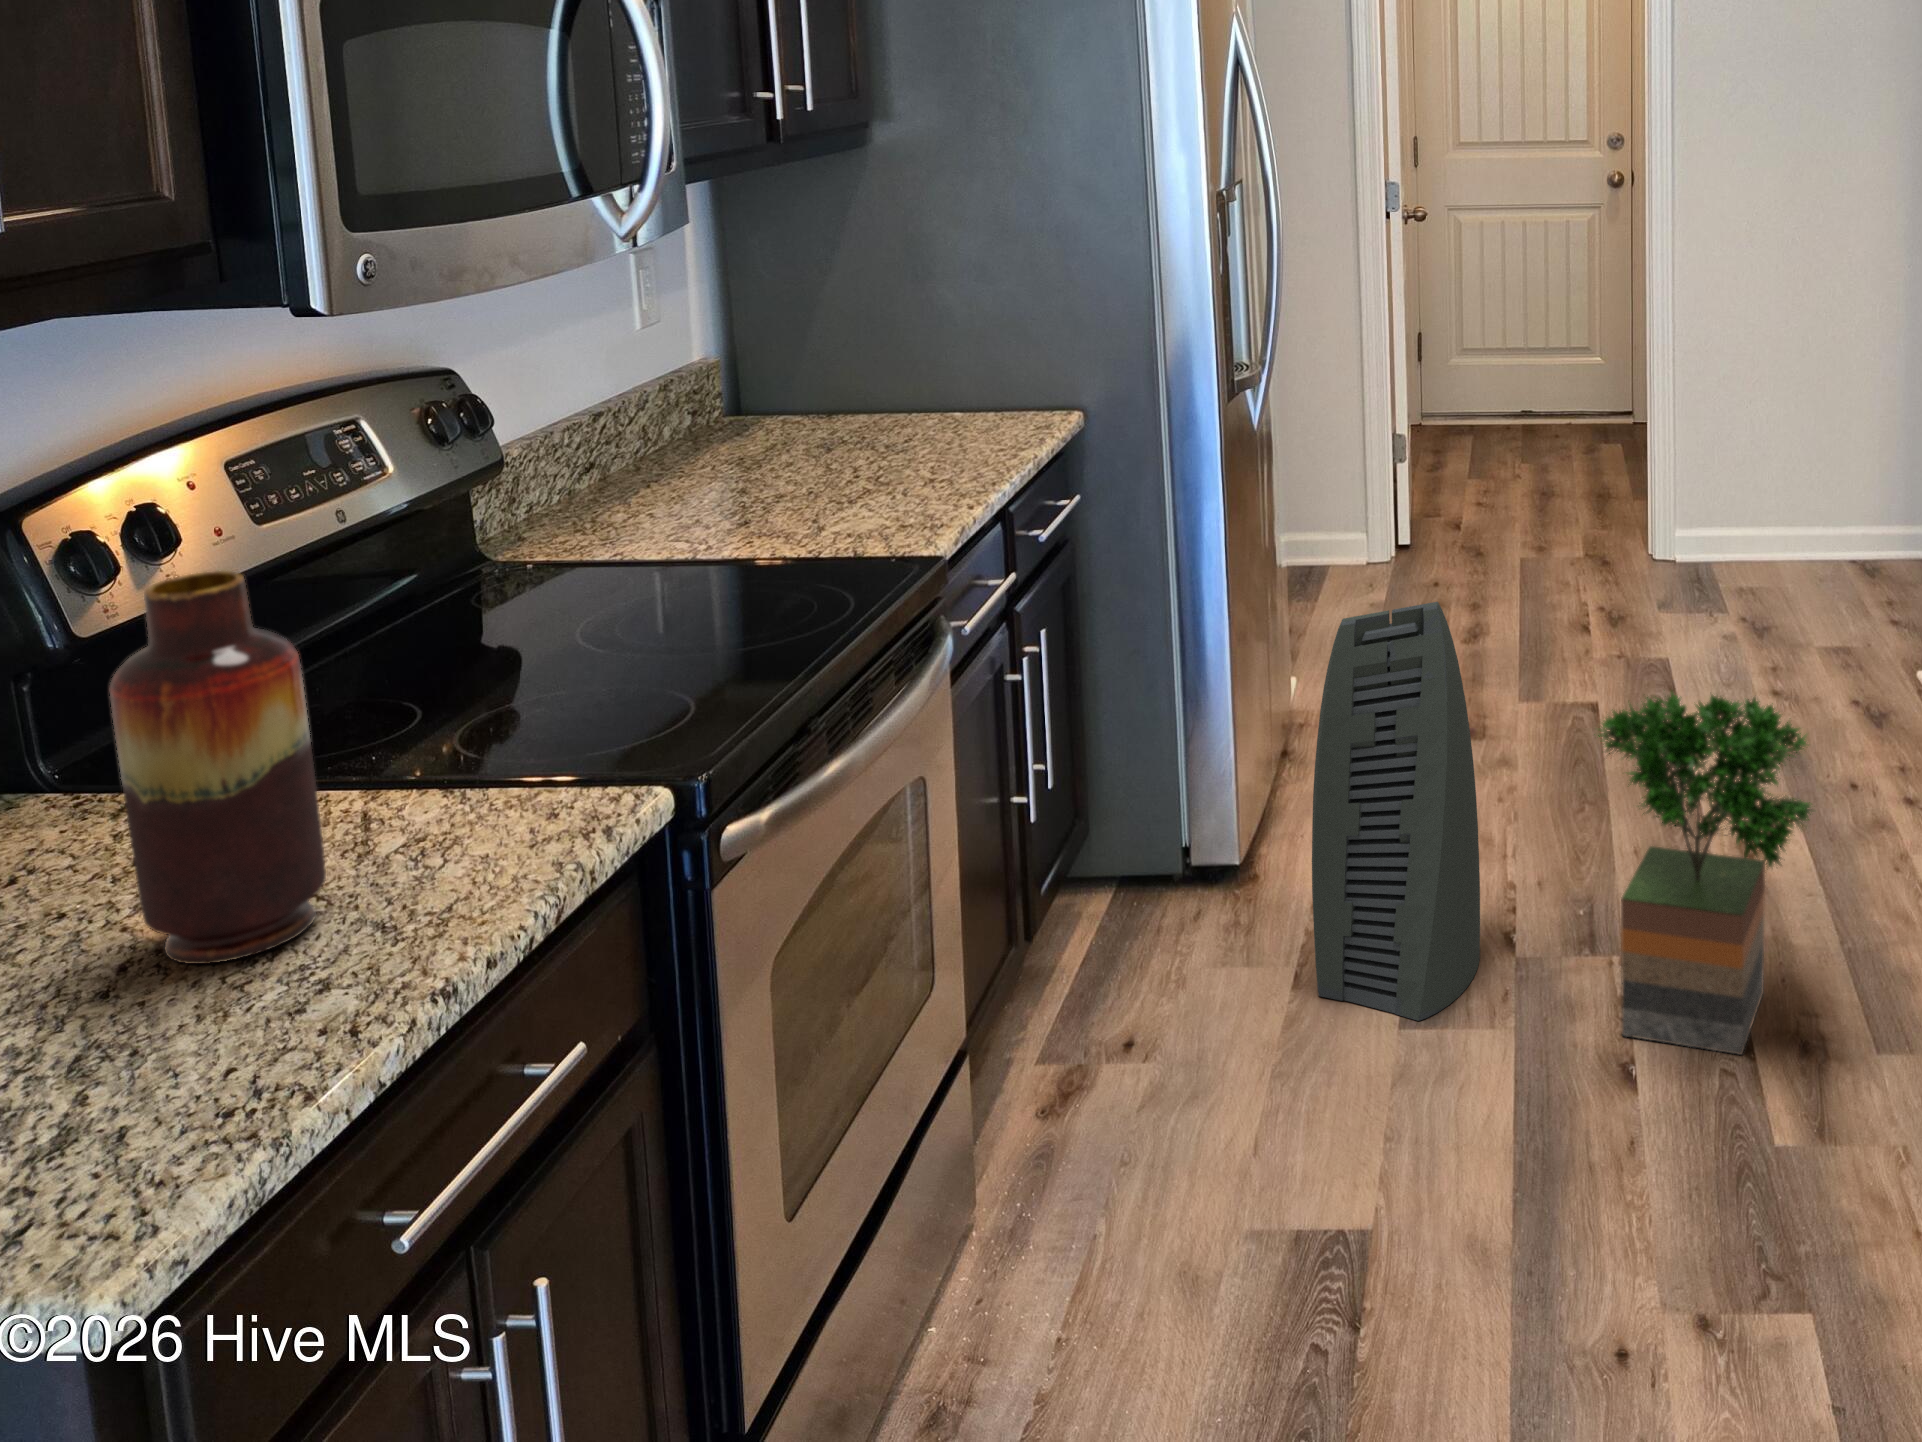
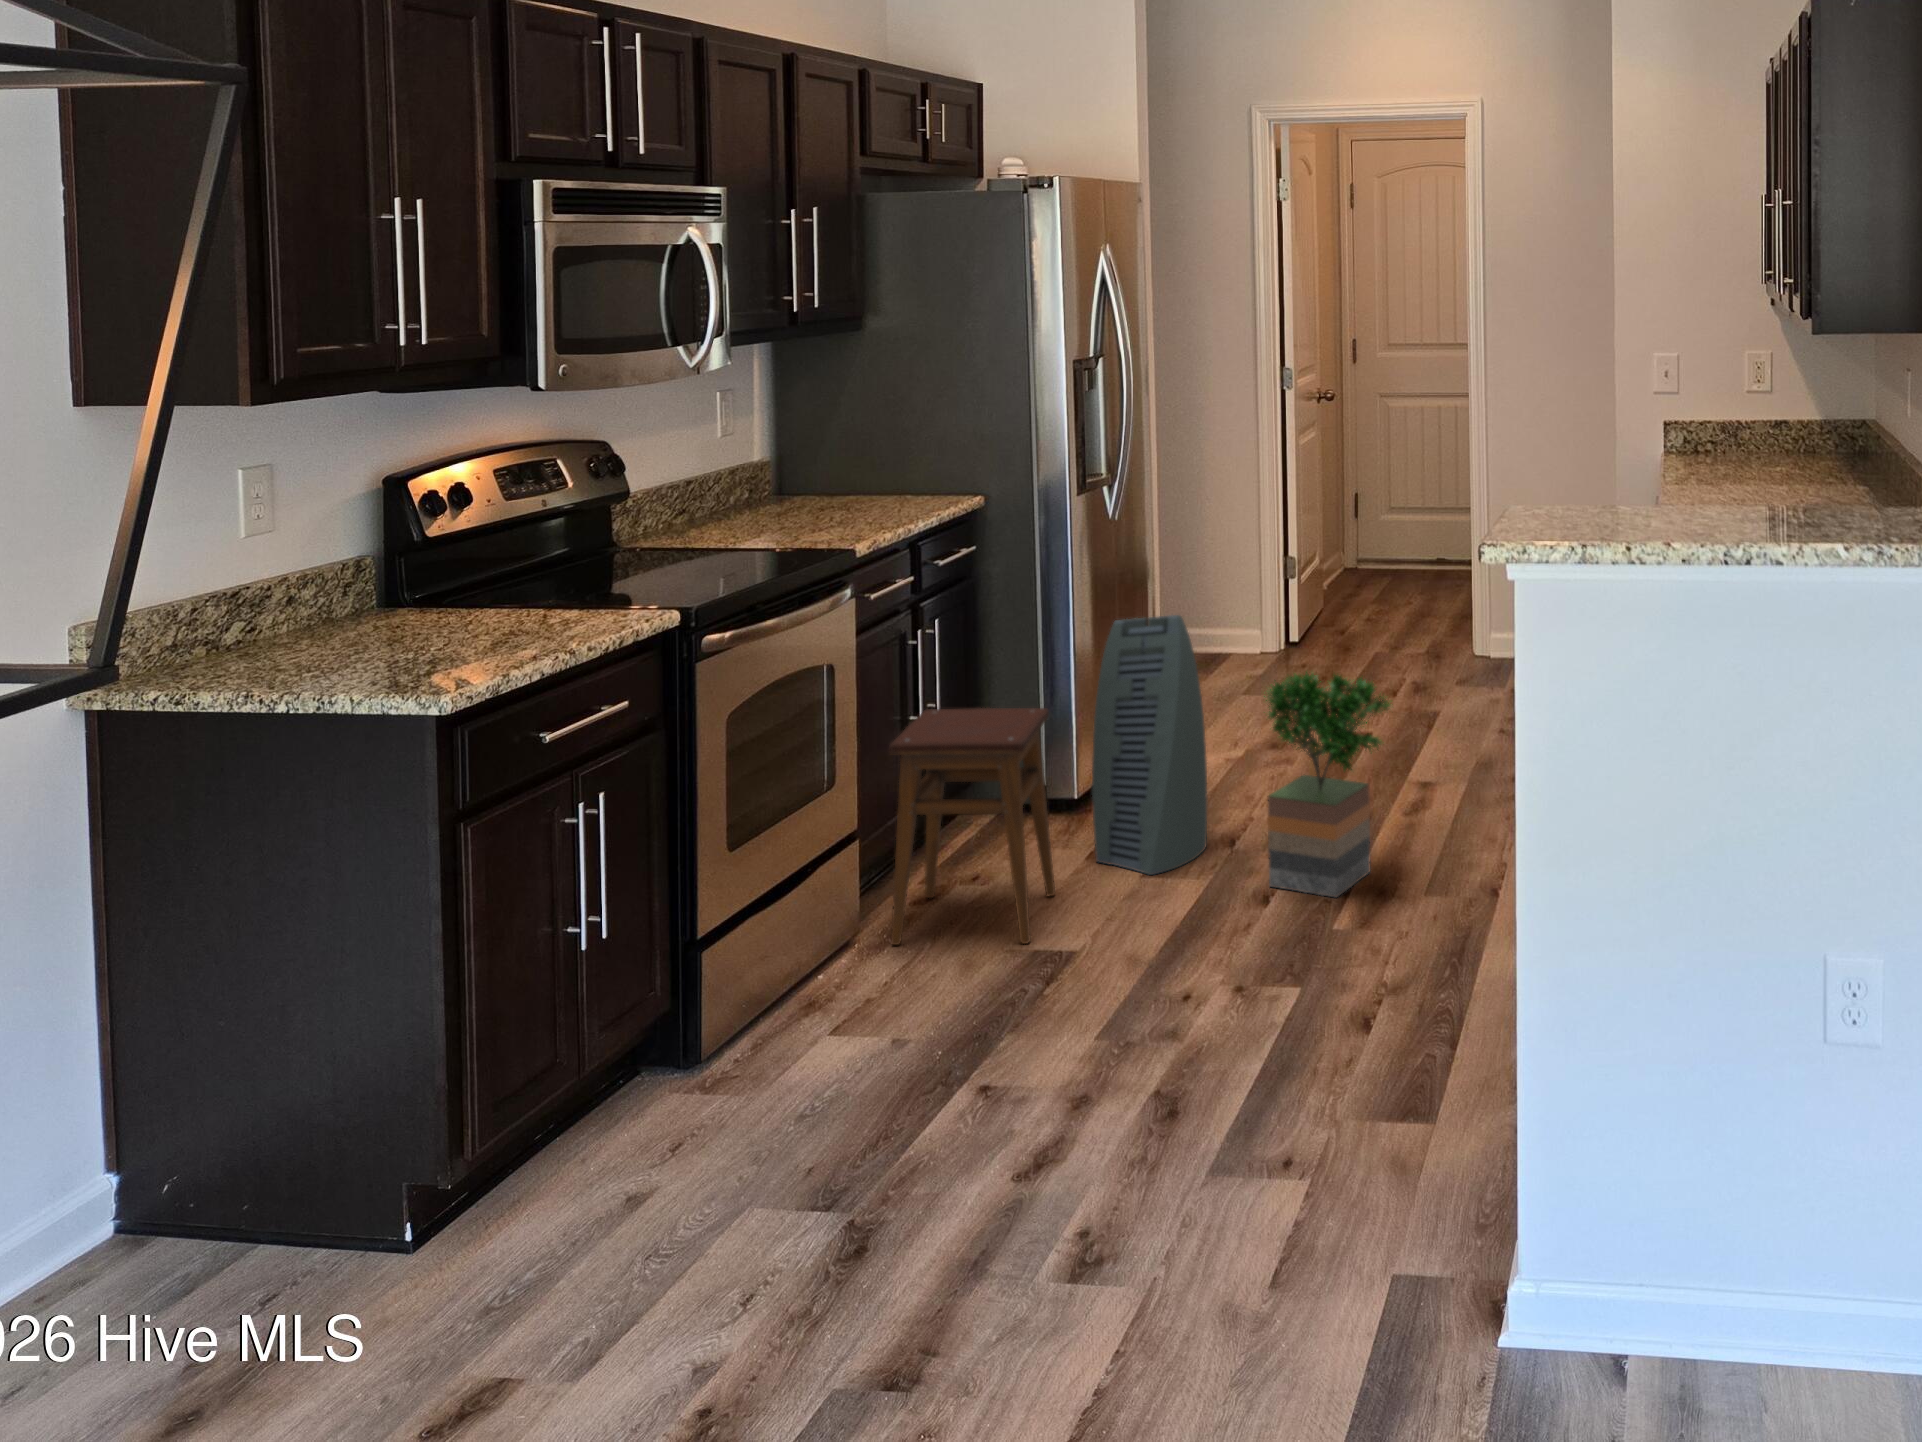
vase: present [110,571,326,964] -> none [450,487,525,648]
stool: none [1026,785,1284,1227] -> present [889,708,1055,945]

